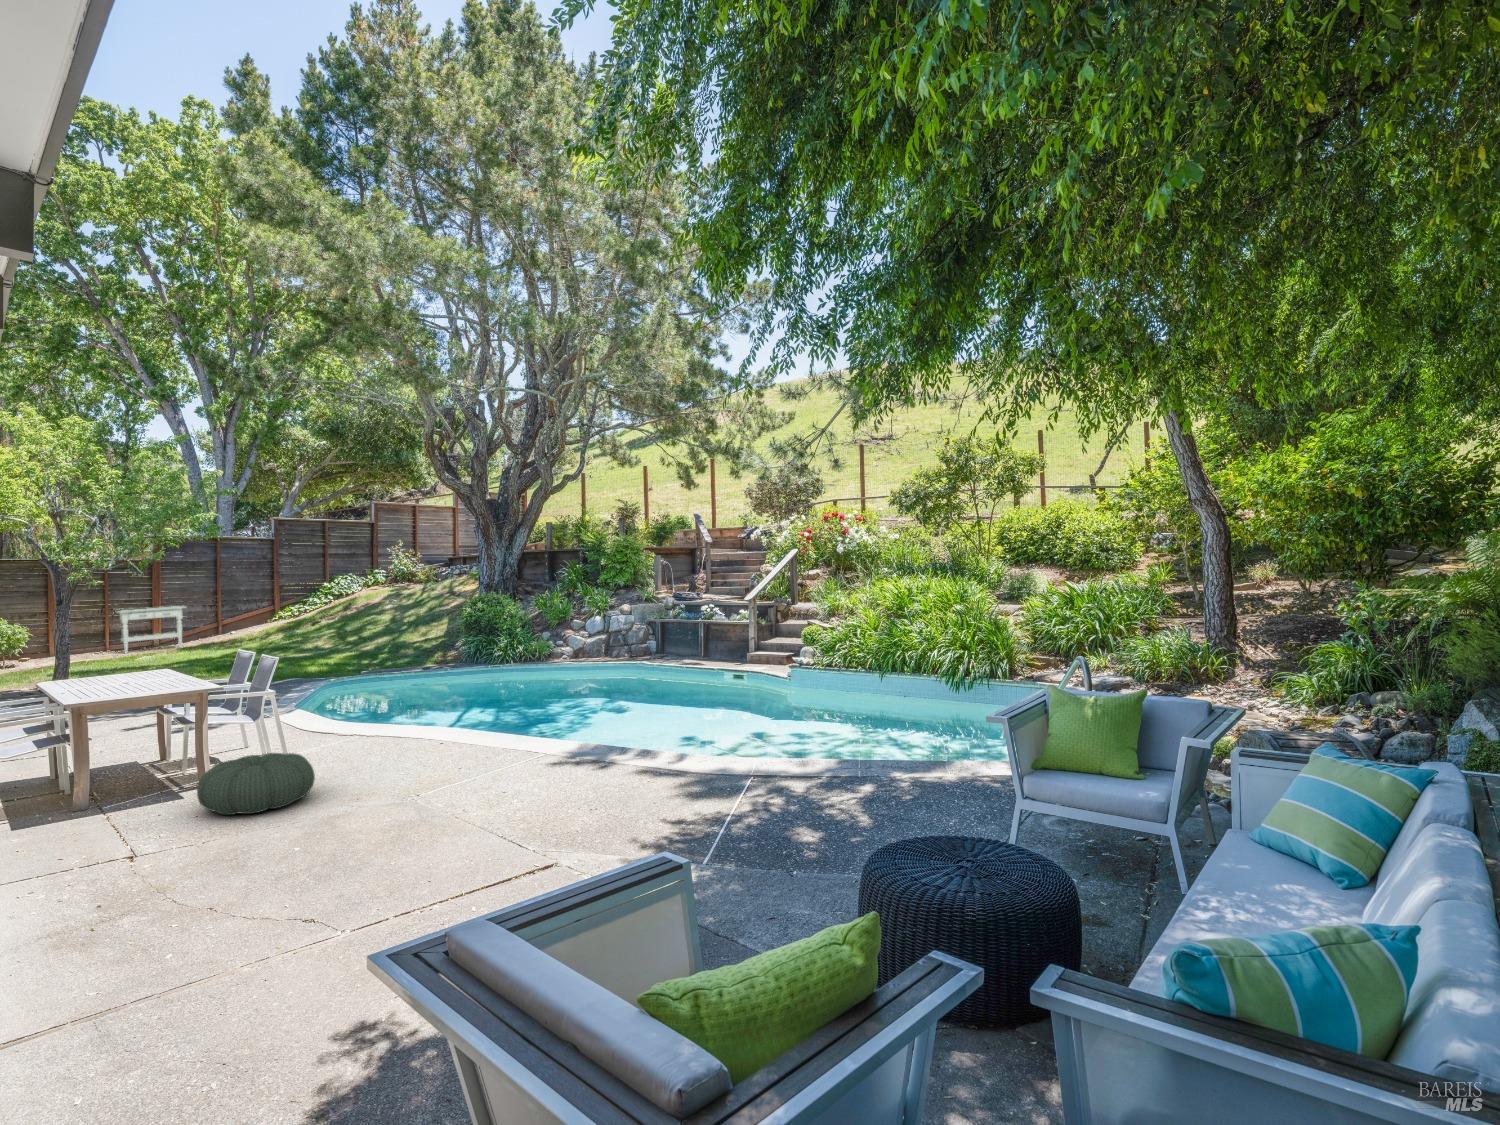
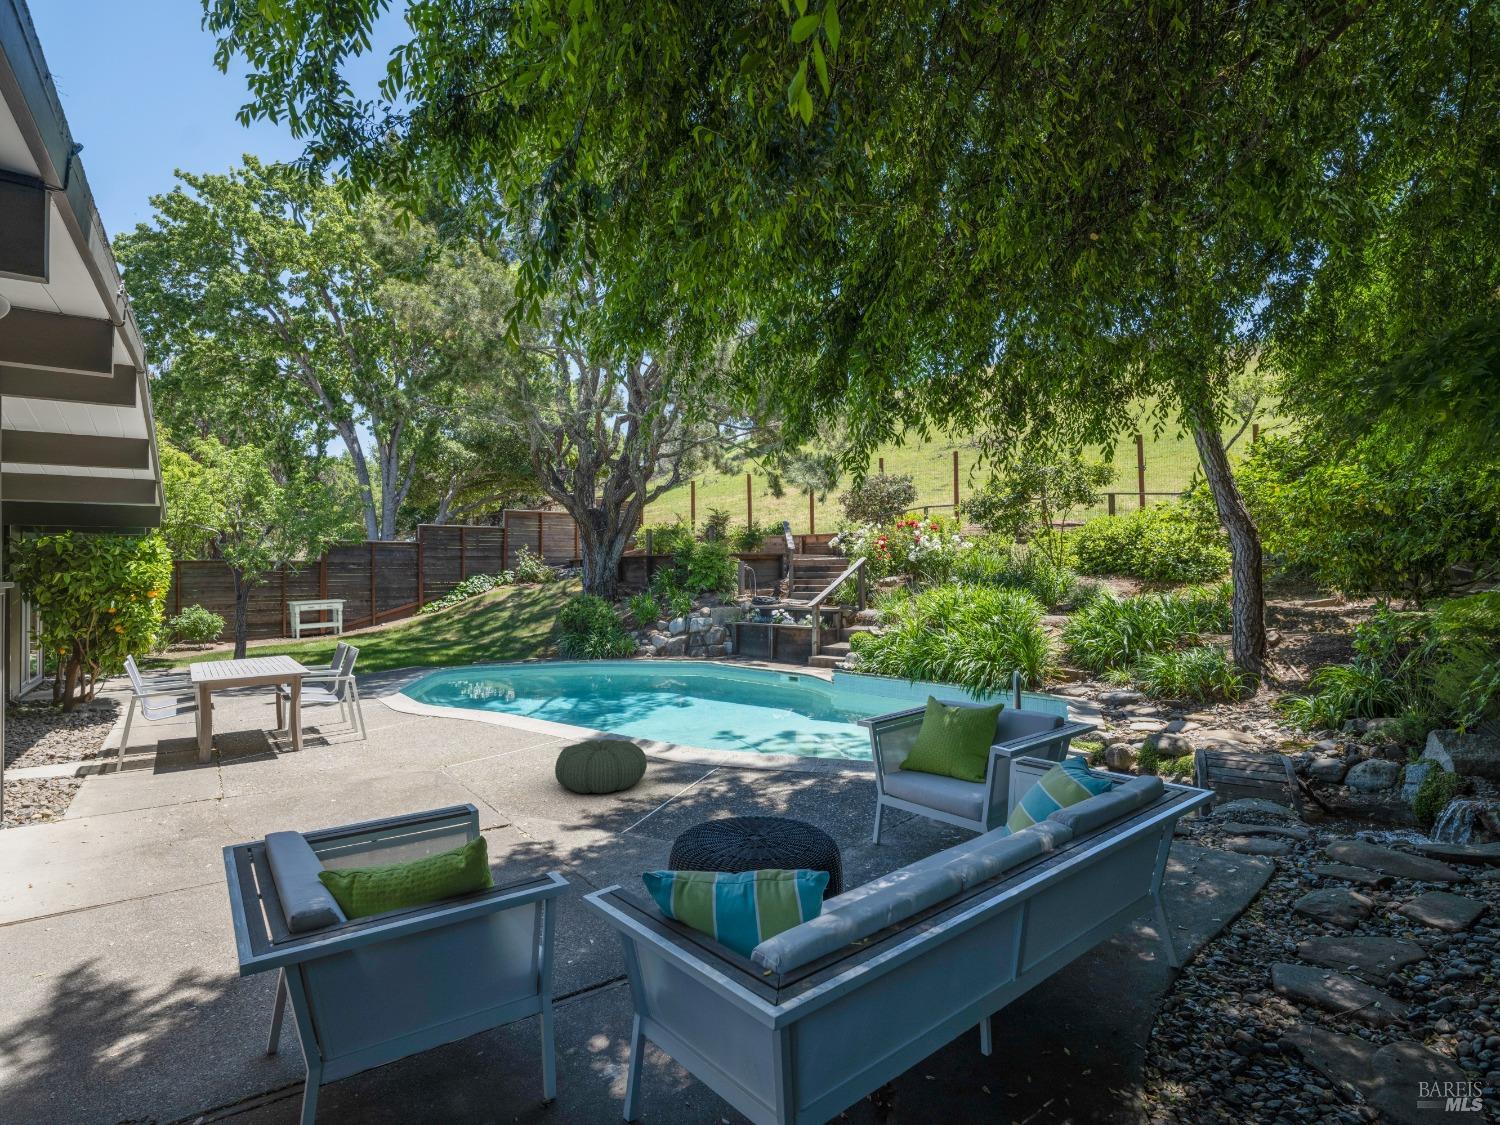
pouf: present [197,753,315,815] -> present [555,739,647,793]

